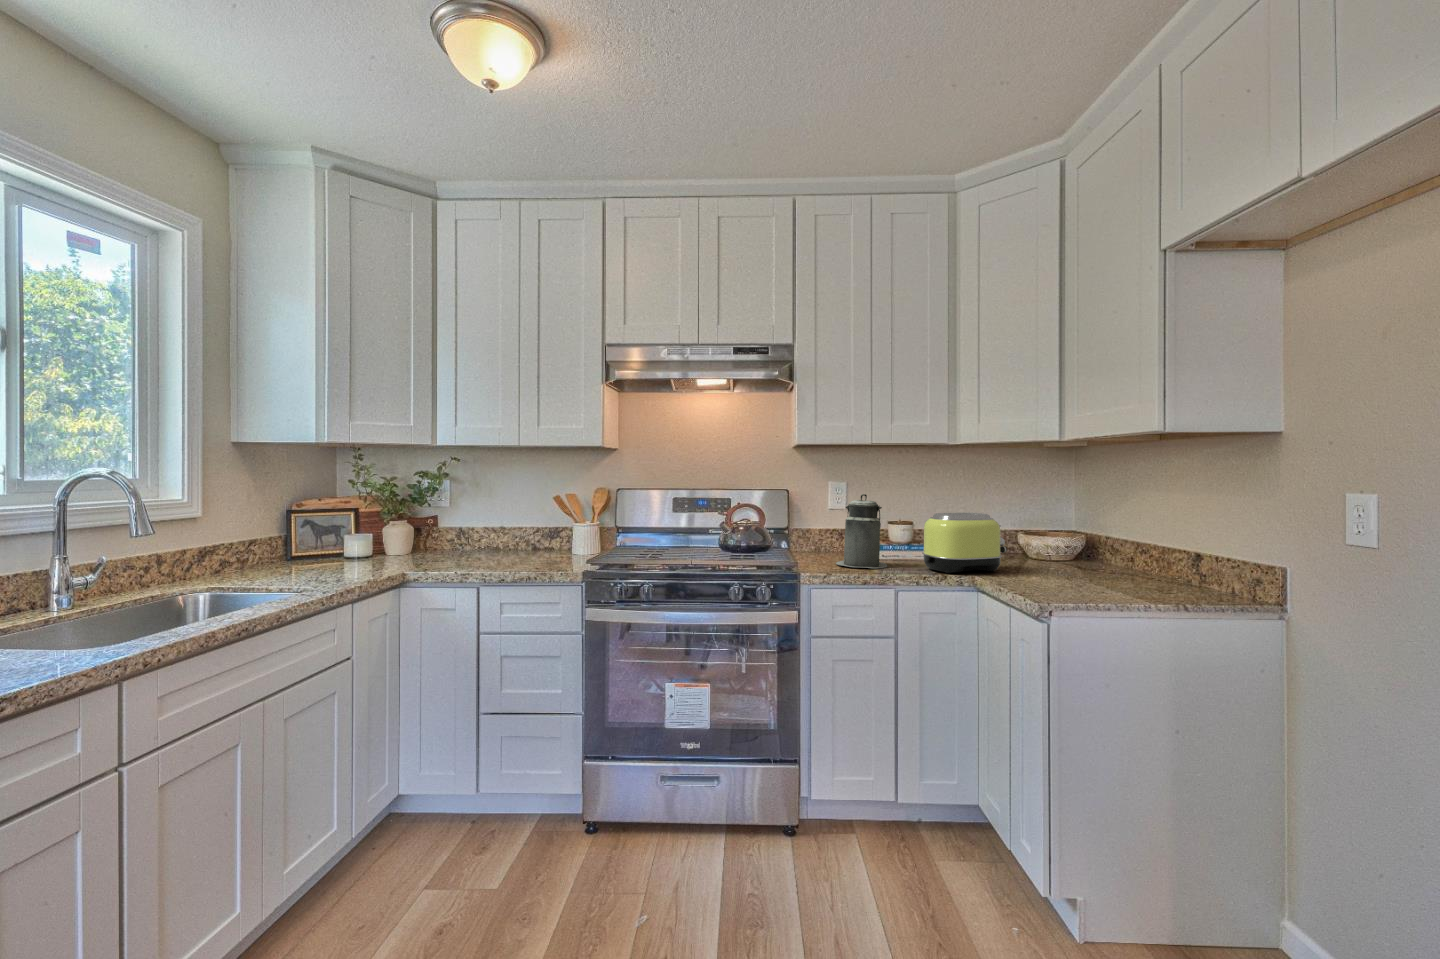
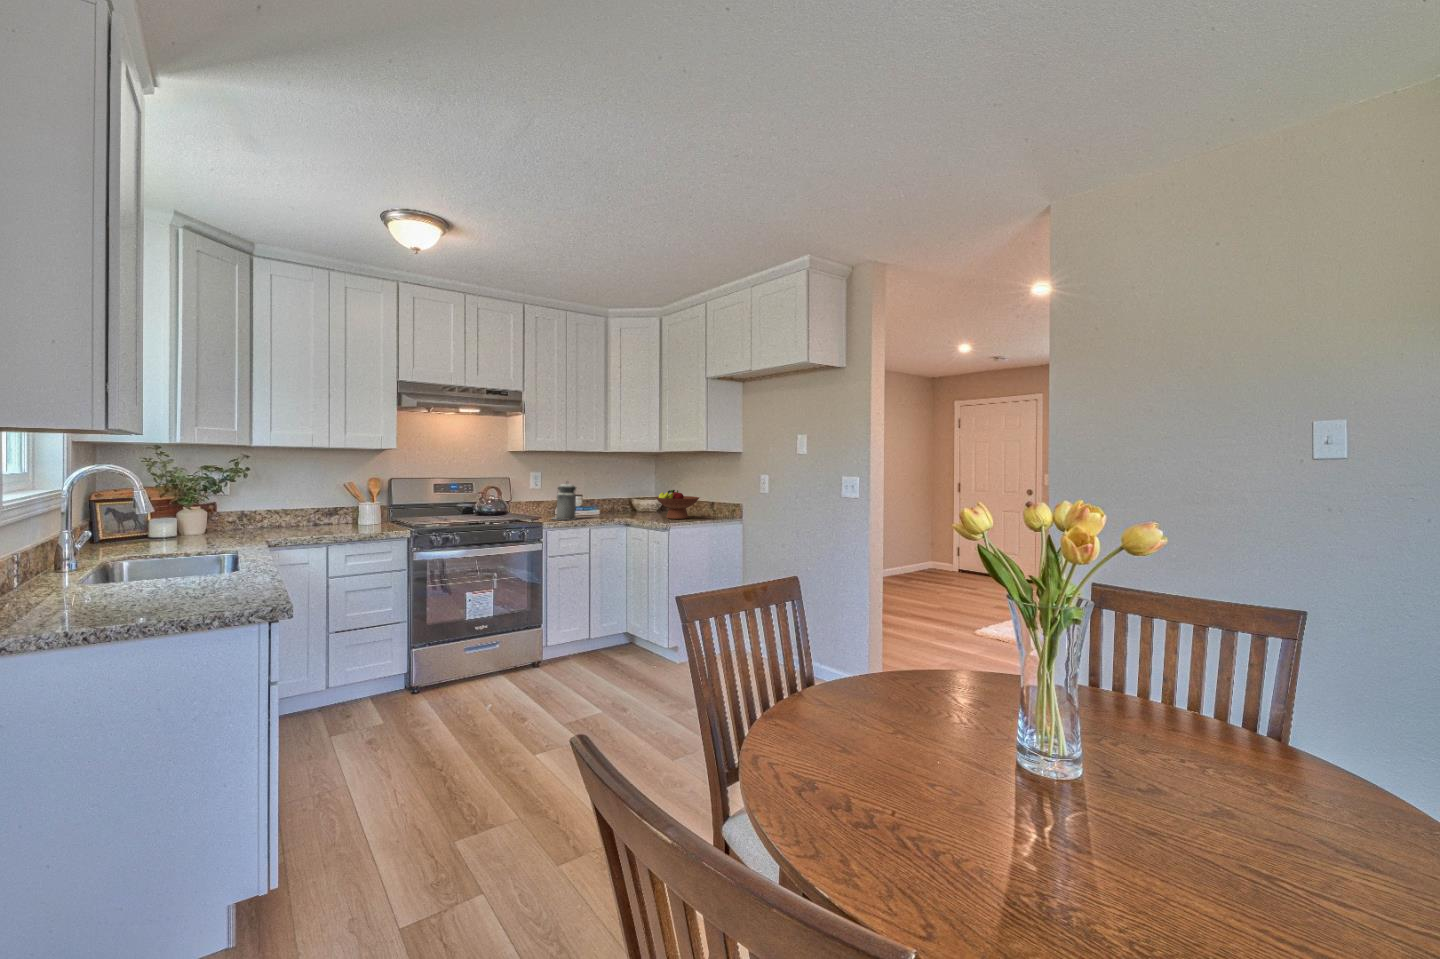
toaster: present [922,513,1007,573] -> none [597,490,634,519]
fruit bowl: none [1051,517,1179,590] -> present [656,490,699,519]

